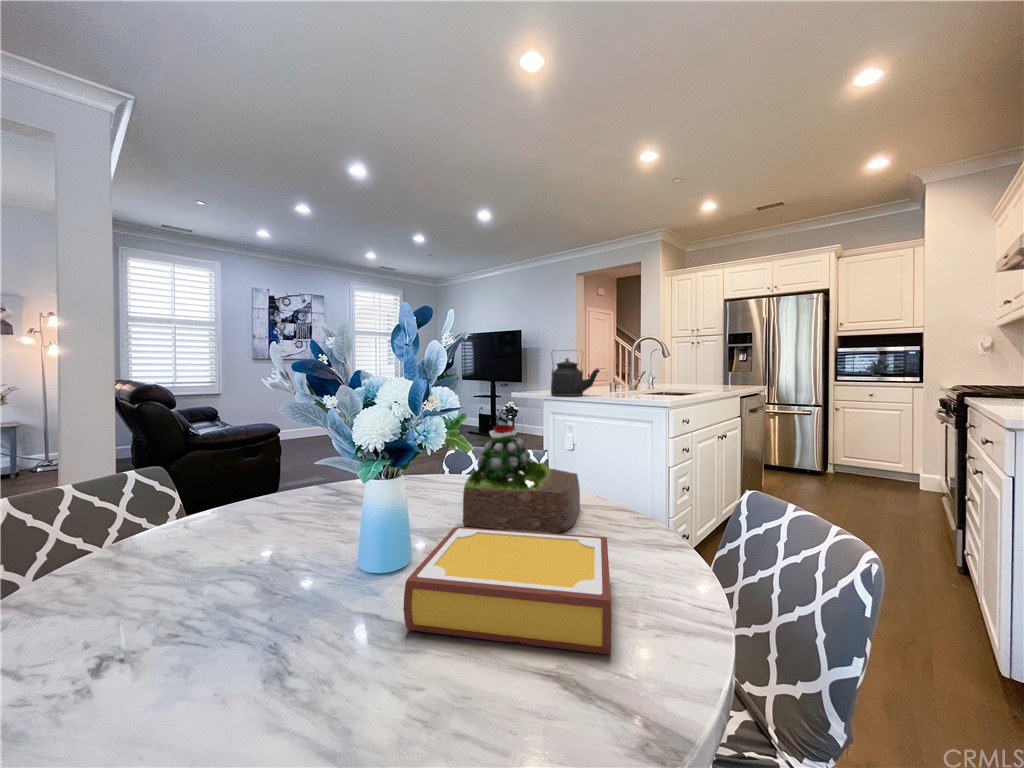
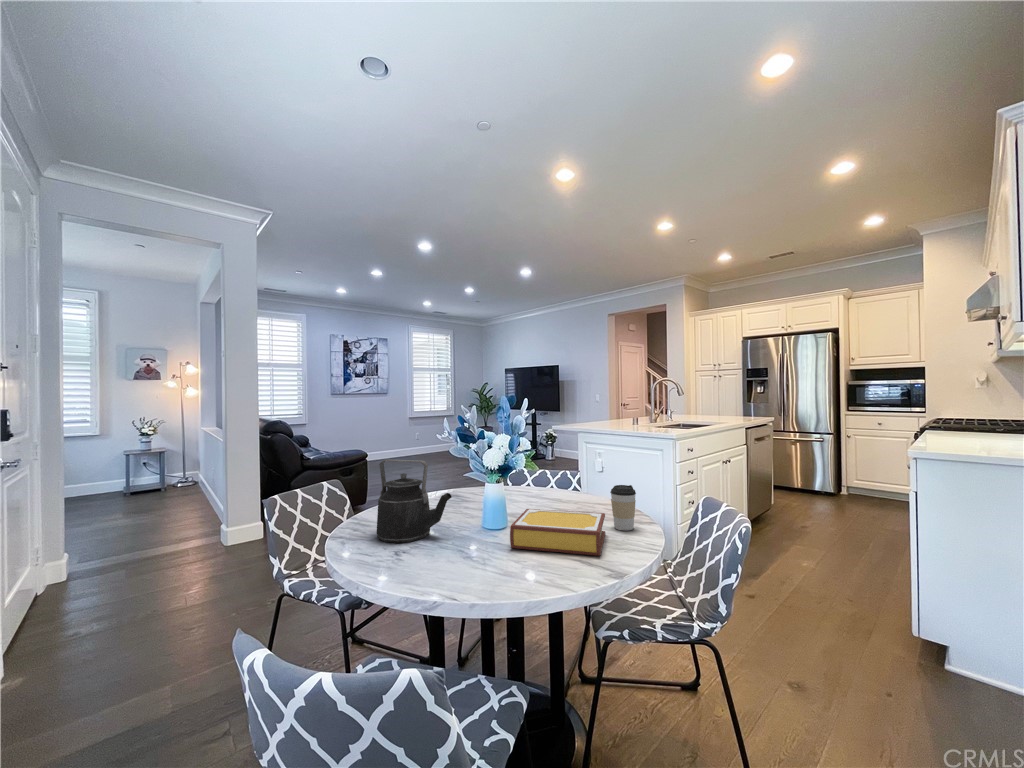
kettle: present [551,358,600,396] -> present [377,459,452,543]
succulent plant: present [463,425,580,533] -> none [528,455,597,517]
coffee cup: none [614,479,663,567] -> present [610,485,636,531]

